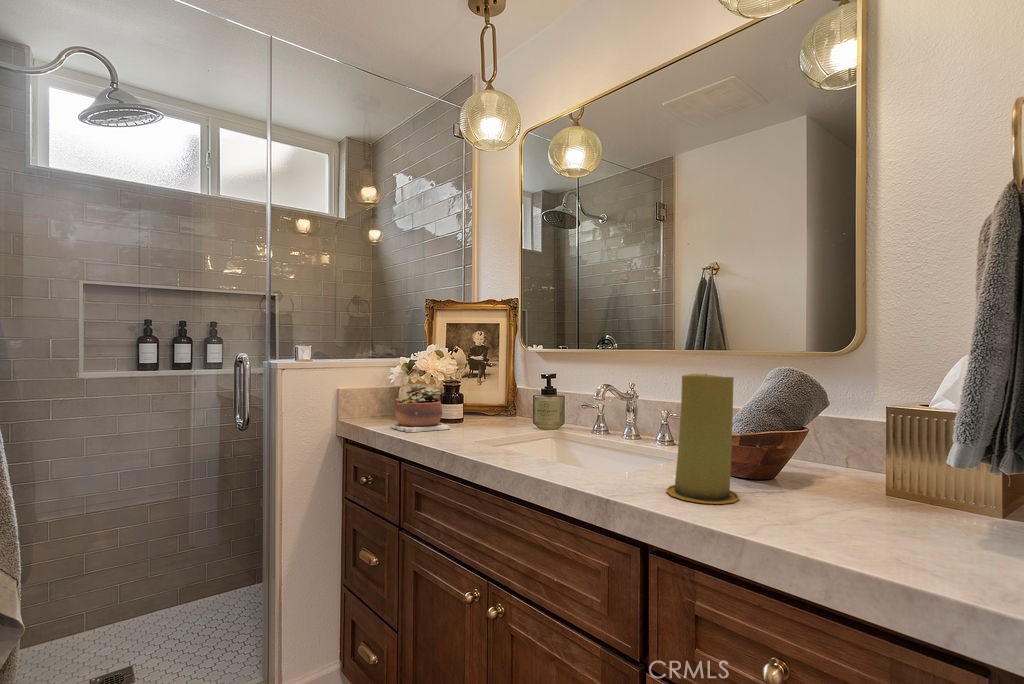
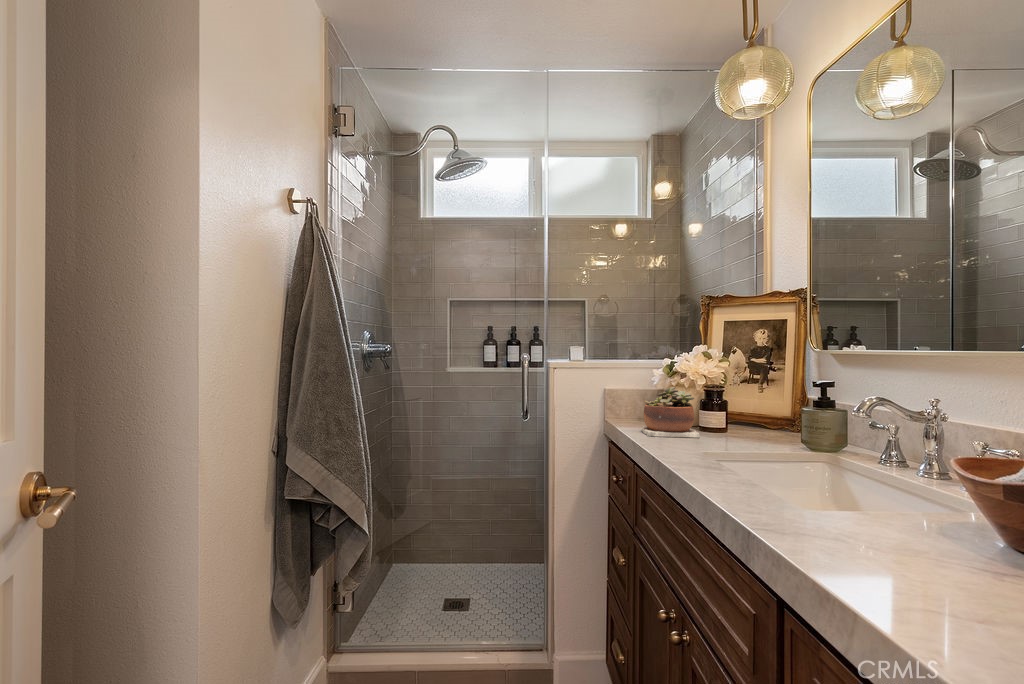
candle: present [666,374,740,504] -> none [842,384,963,576]

